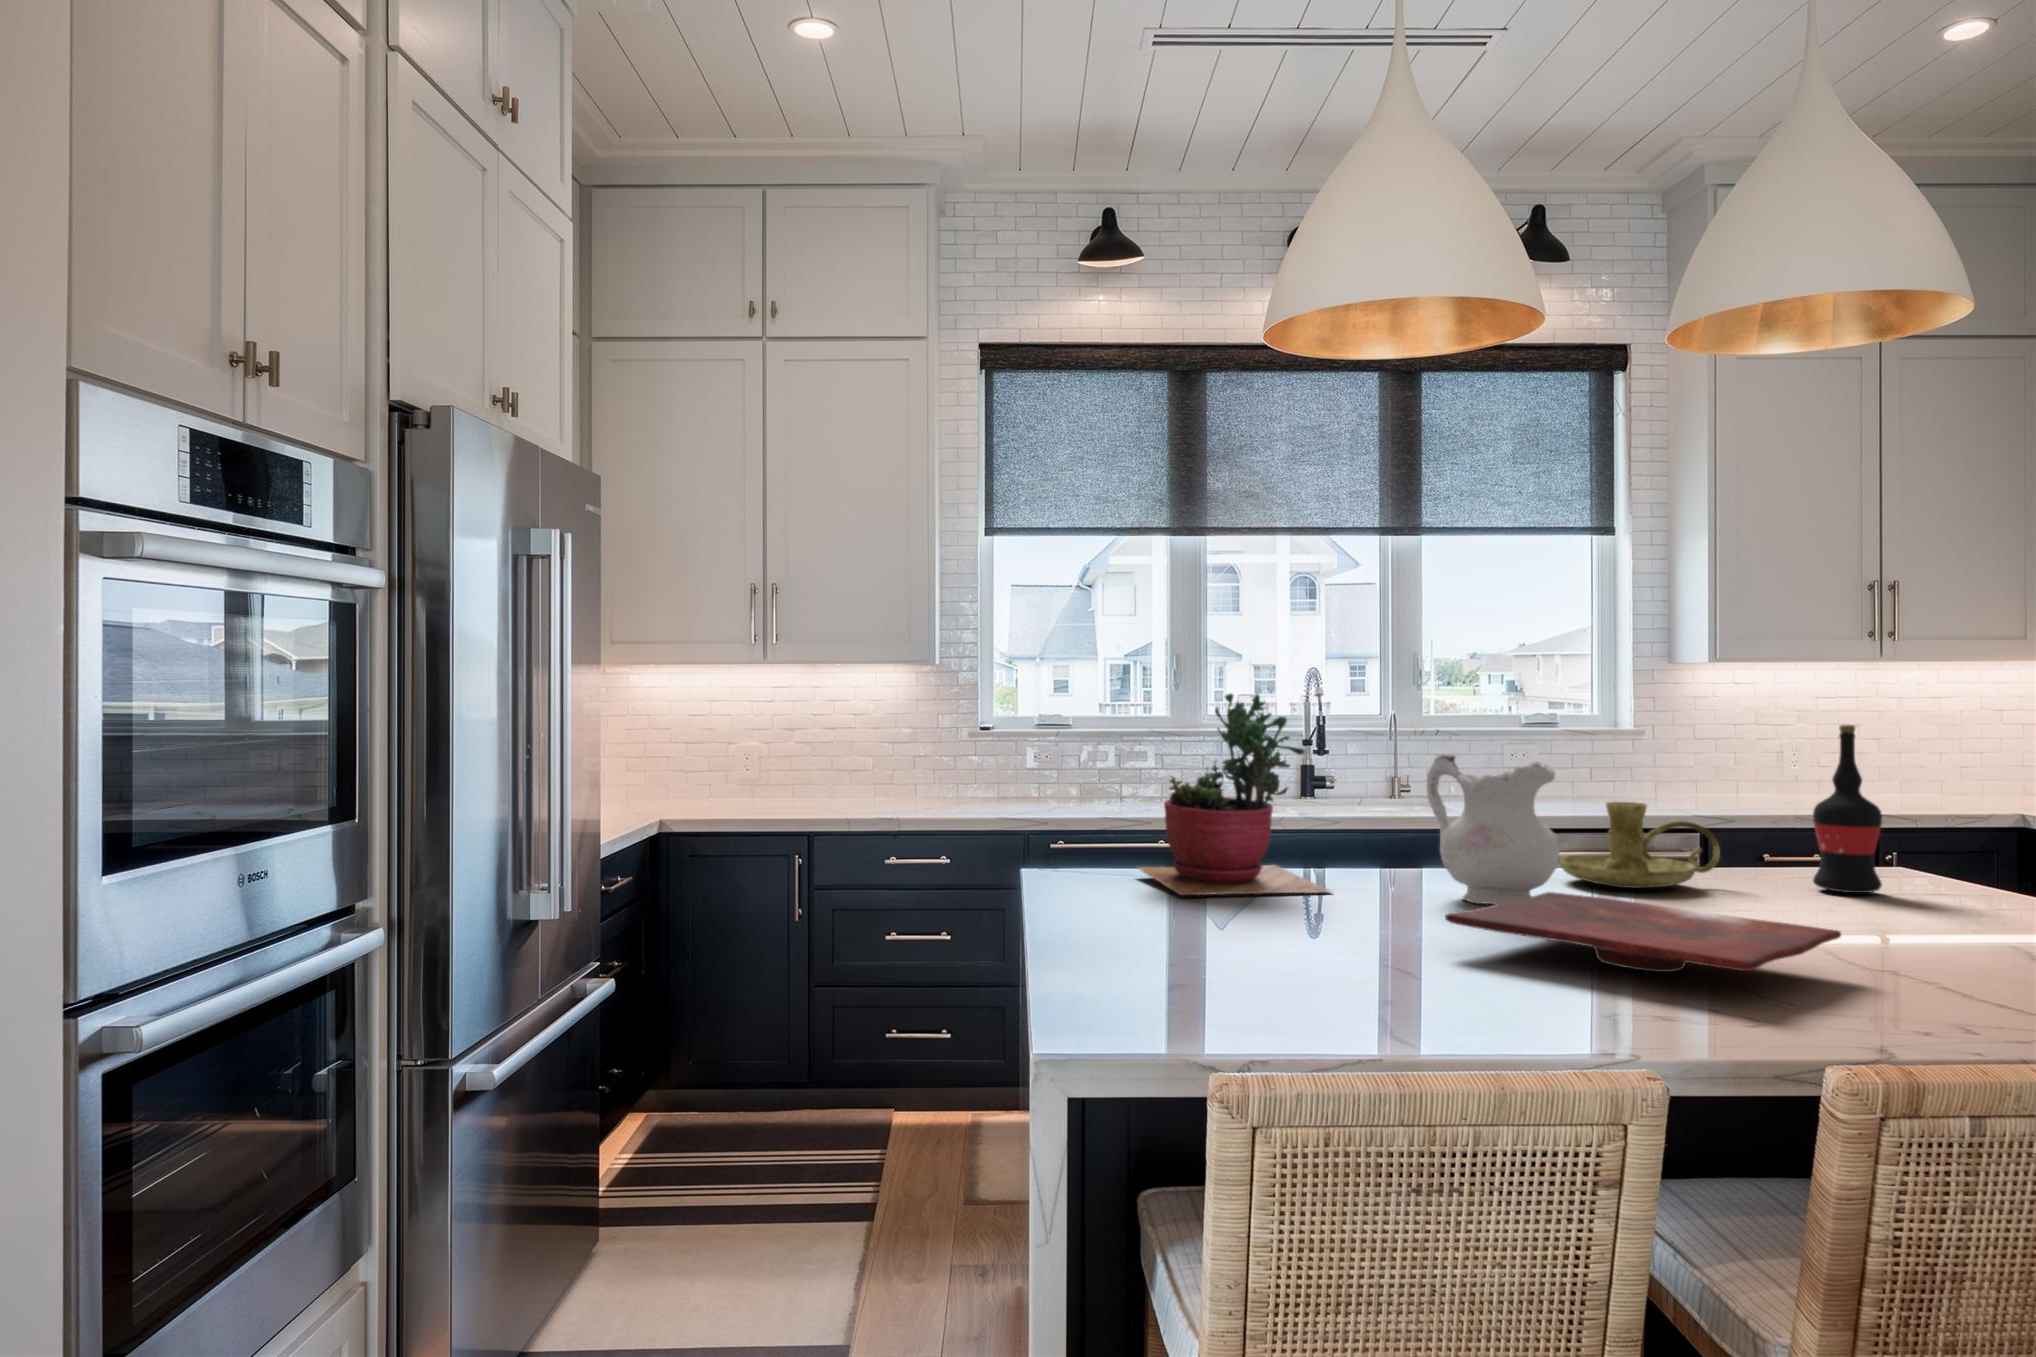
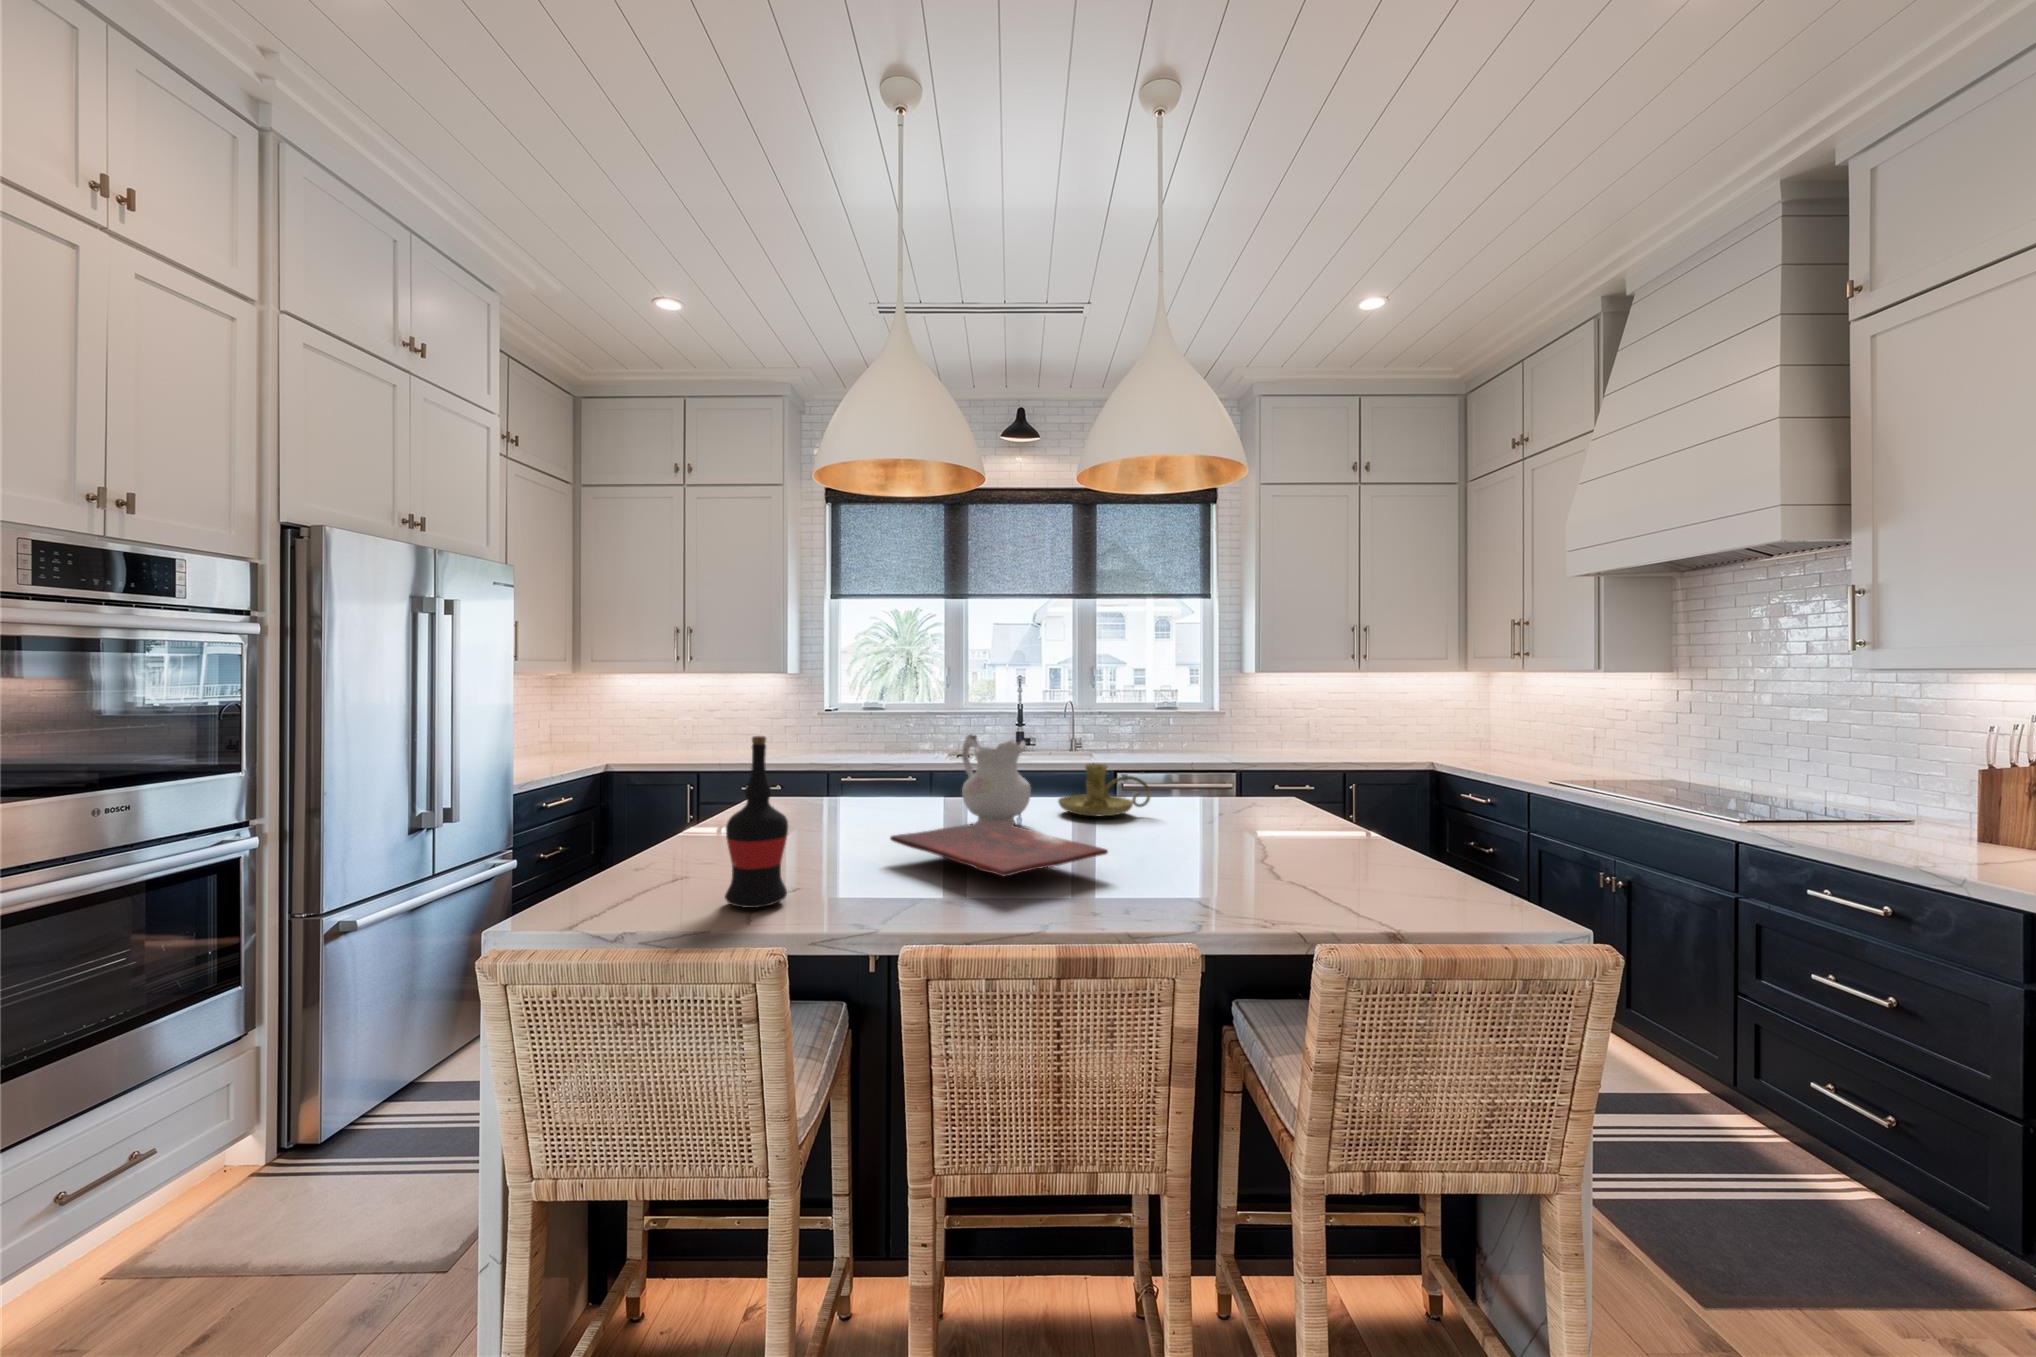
succulent plant: present [1138,694,1333,895] -> none [801,695,904,819]
wine bottle: present [1813,725,1882,893] -> present [725,736,788,908]

